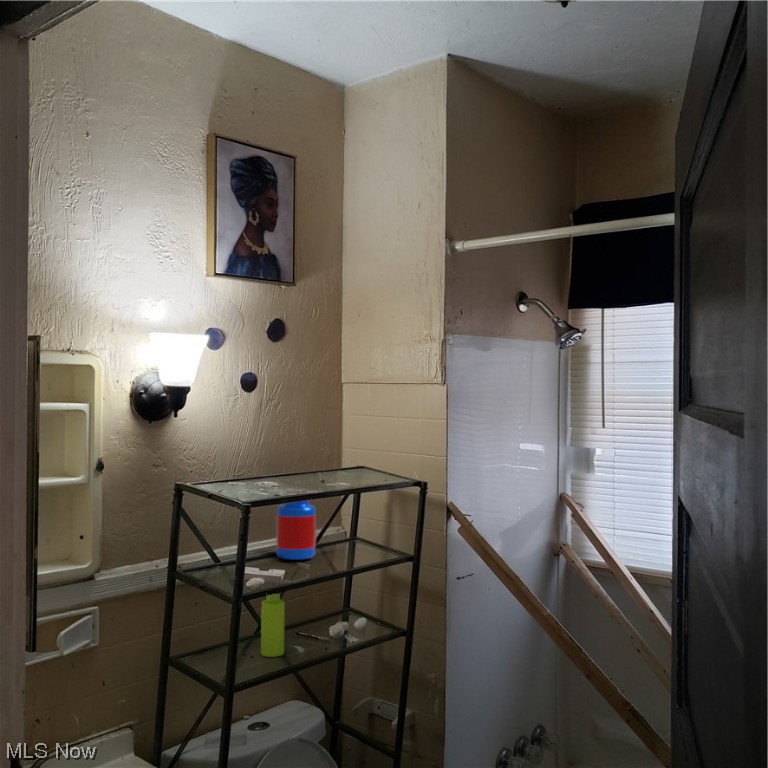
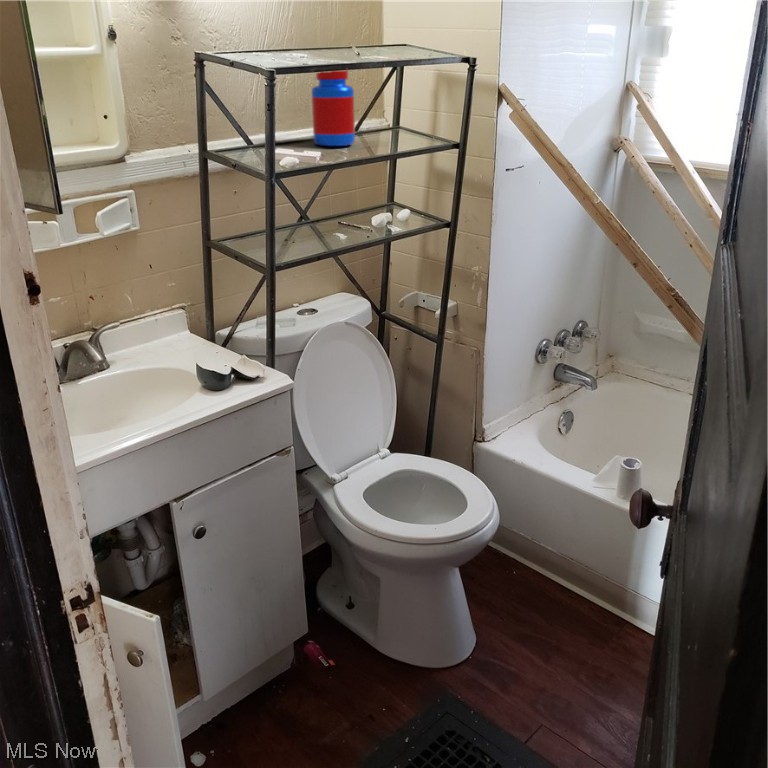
soap dispenser: present [261,594,285,657] -> none [300,159,326,243]

